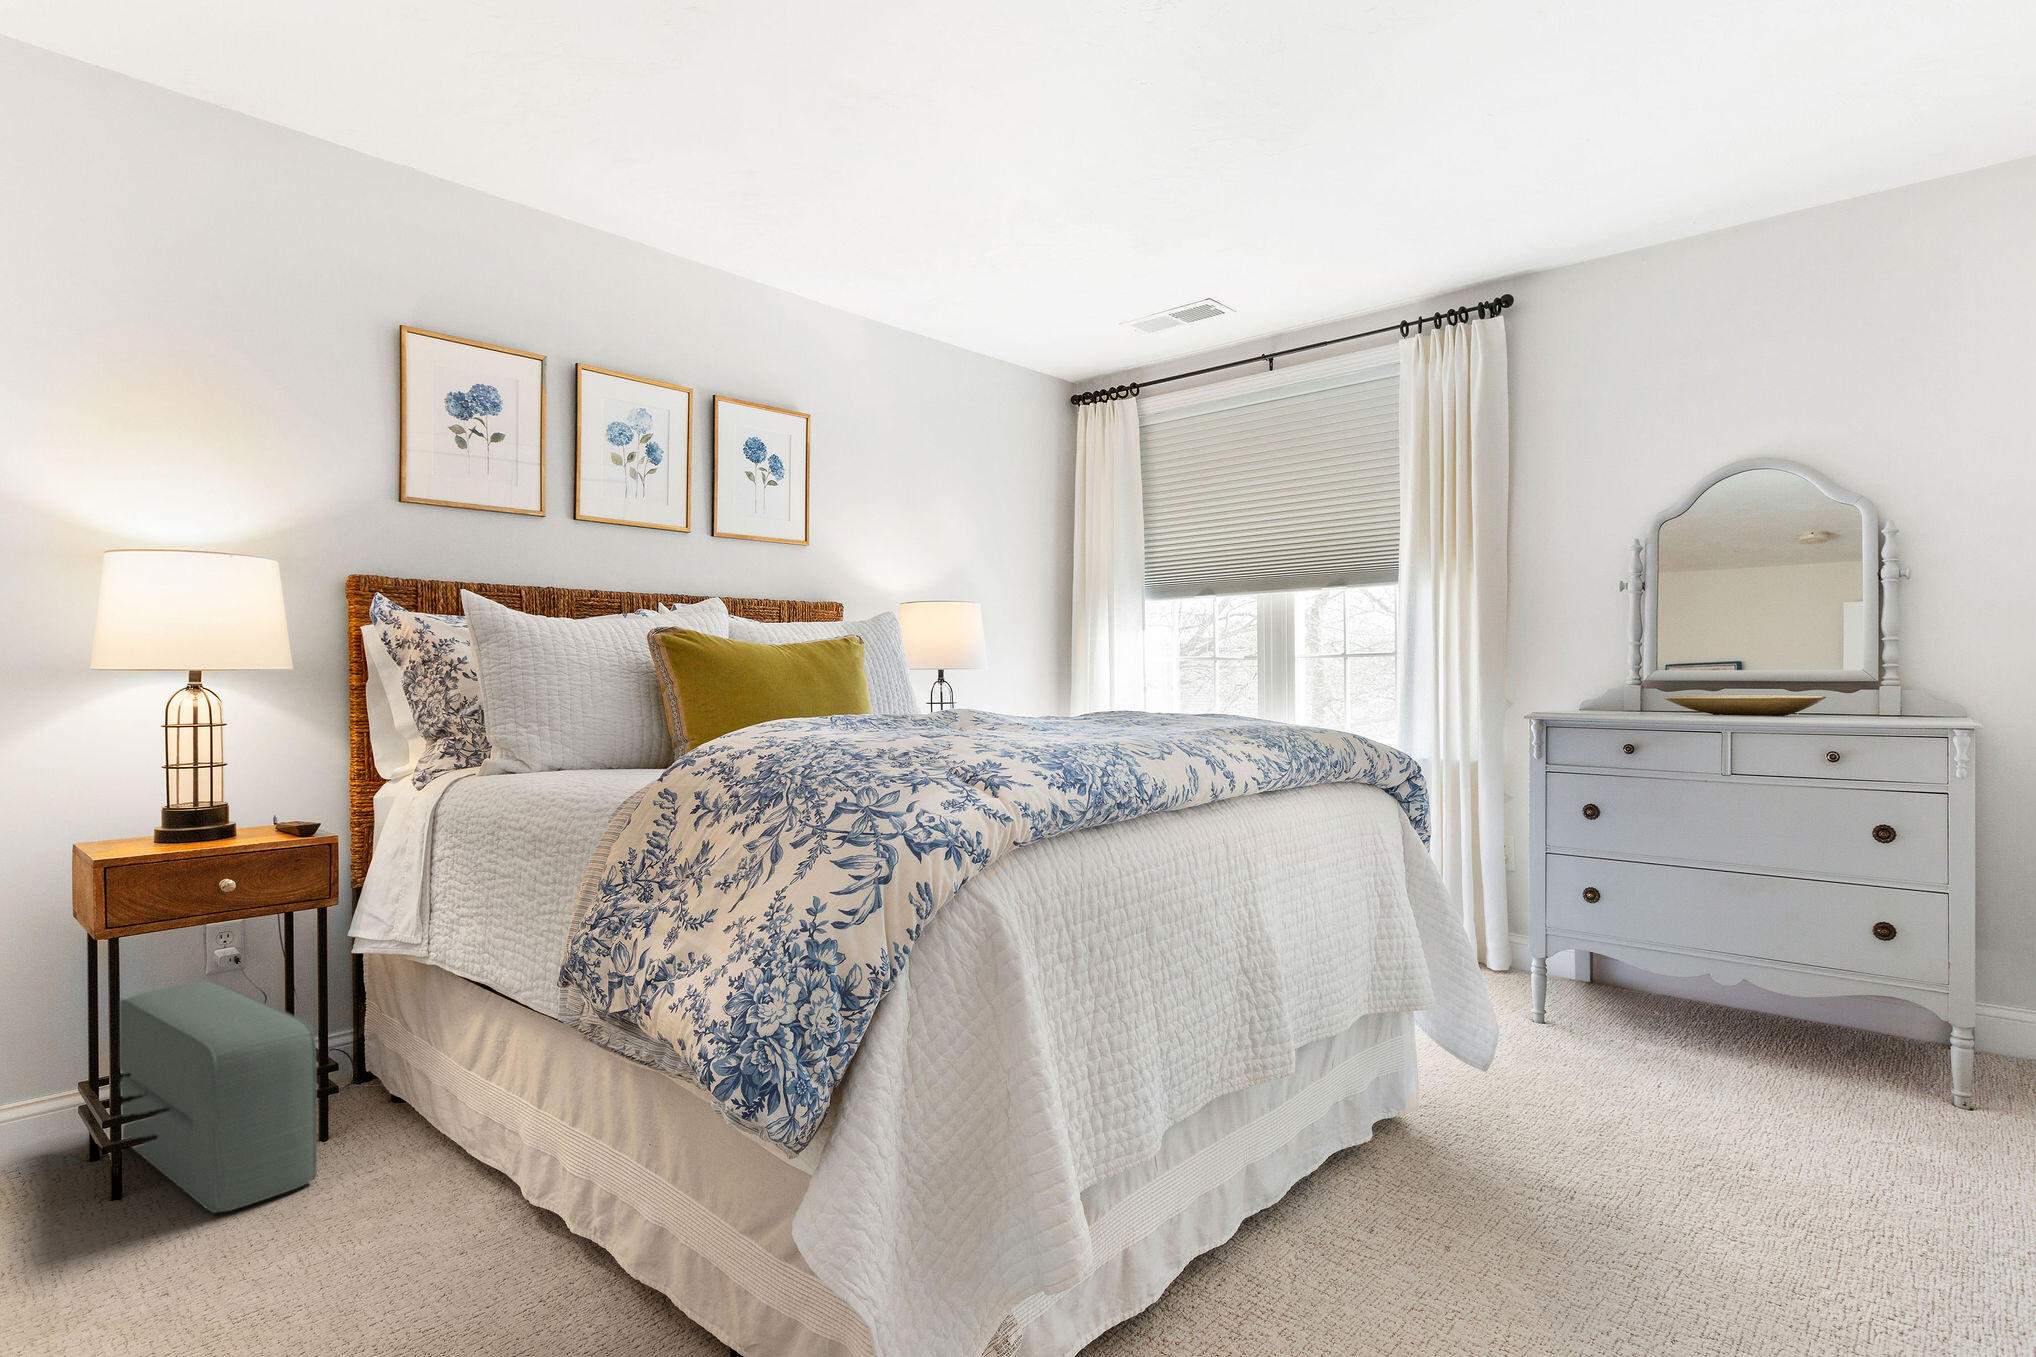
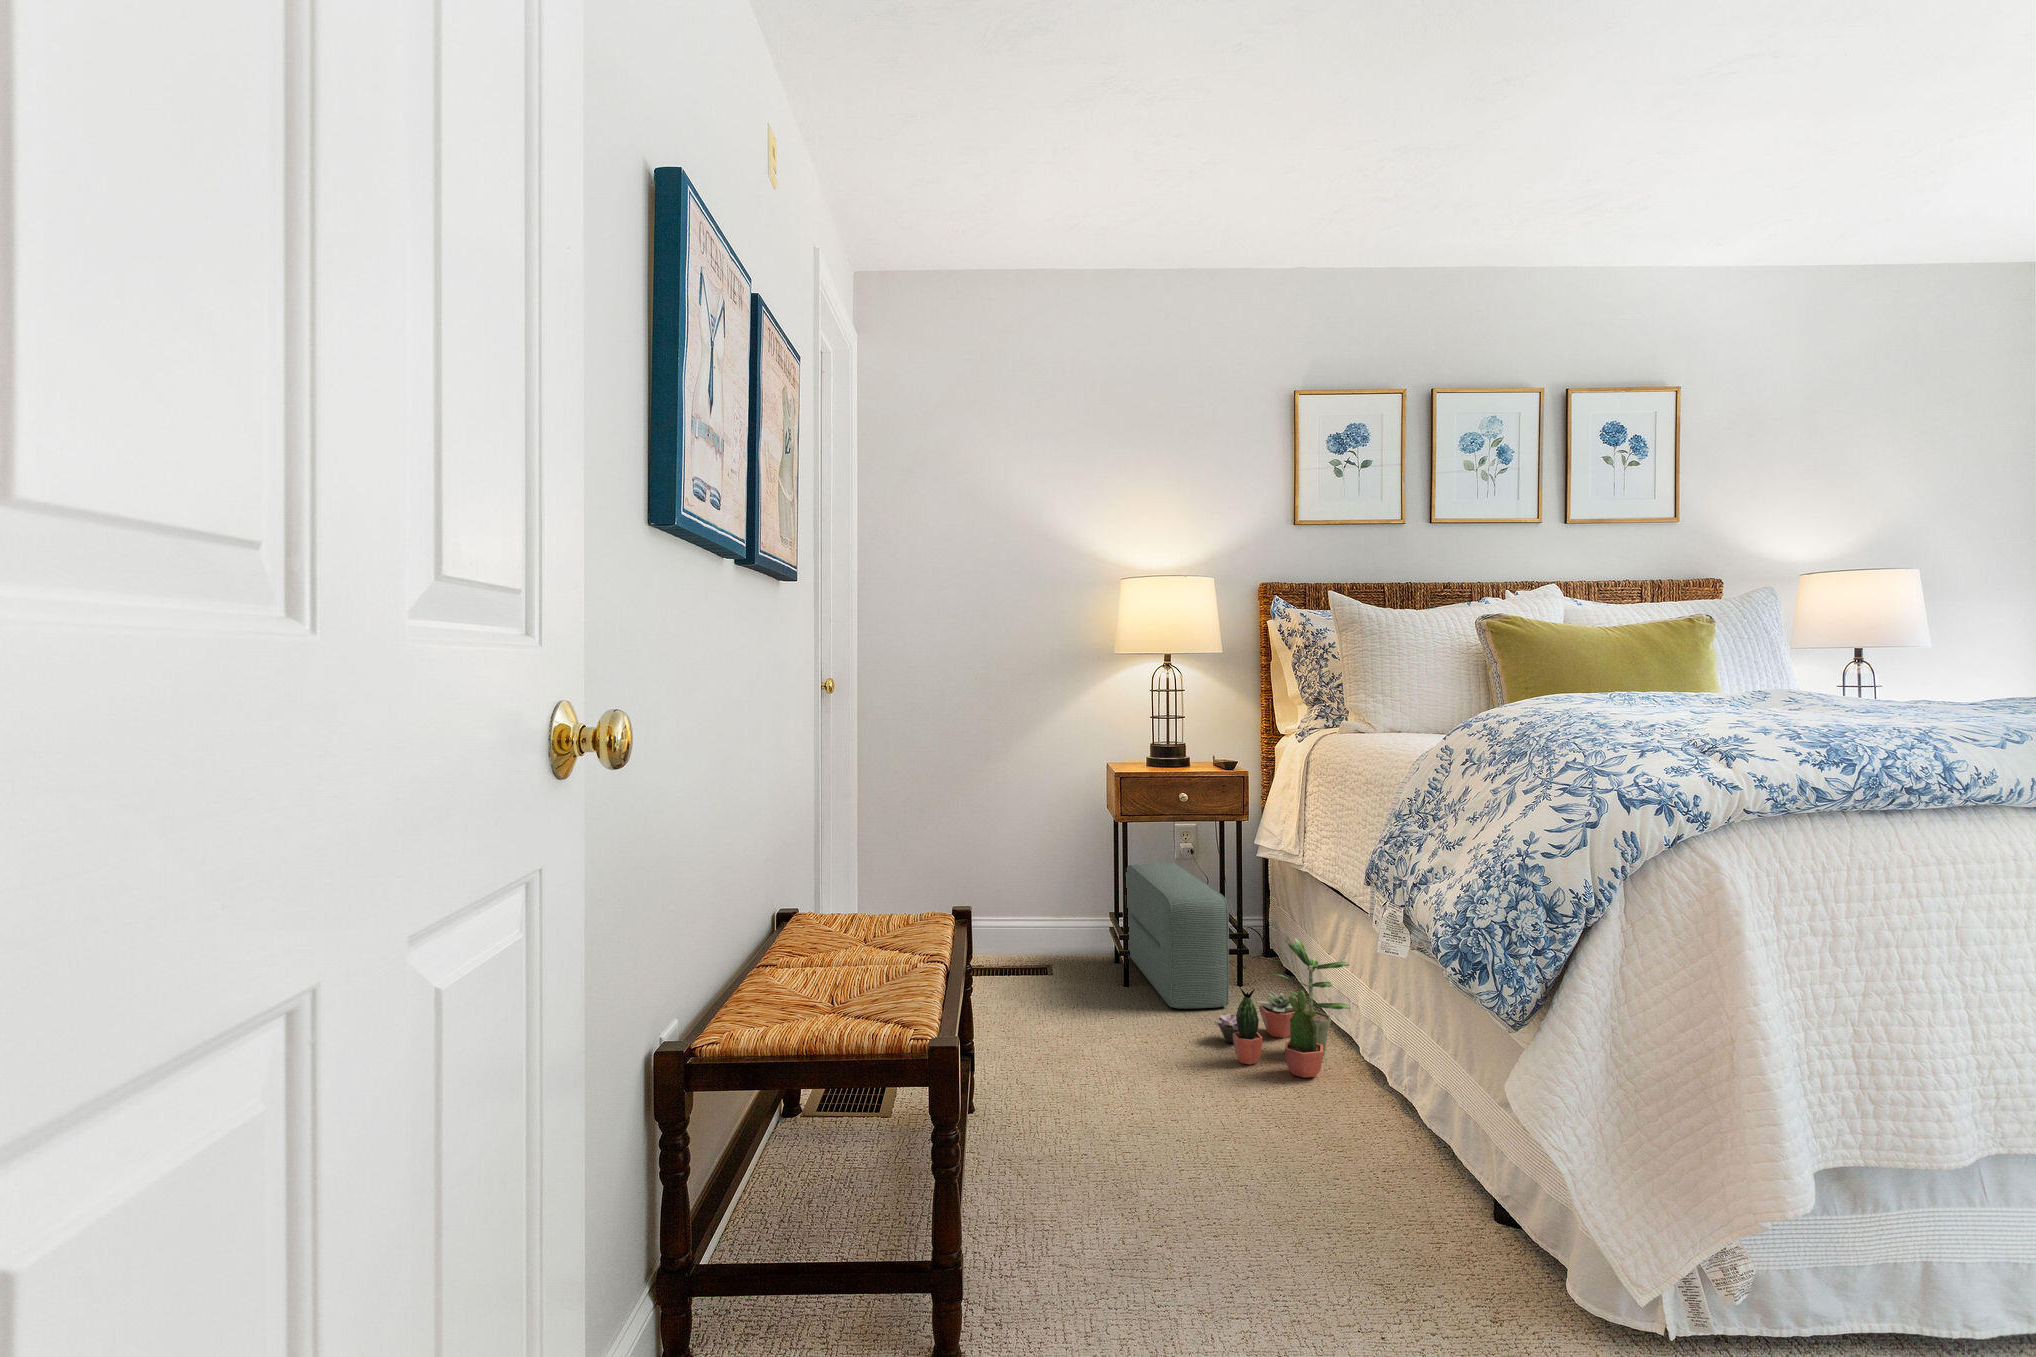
potted plant: none [302,1064,516,1274] -> present [1215,938,1350,1078]

